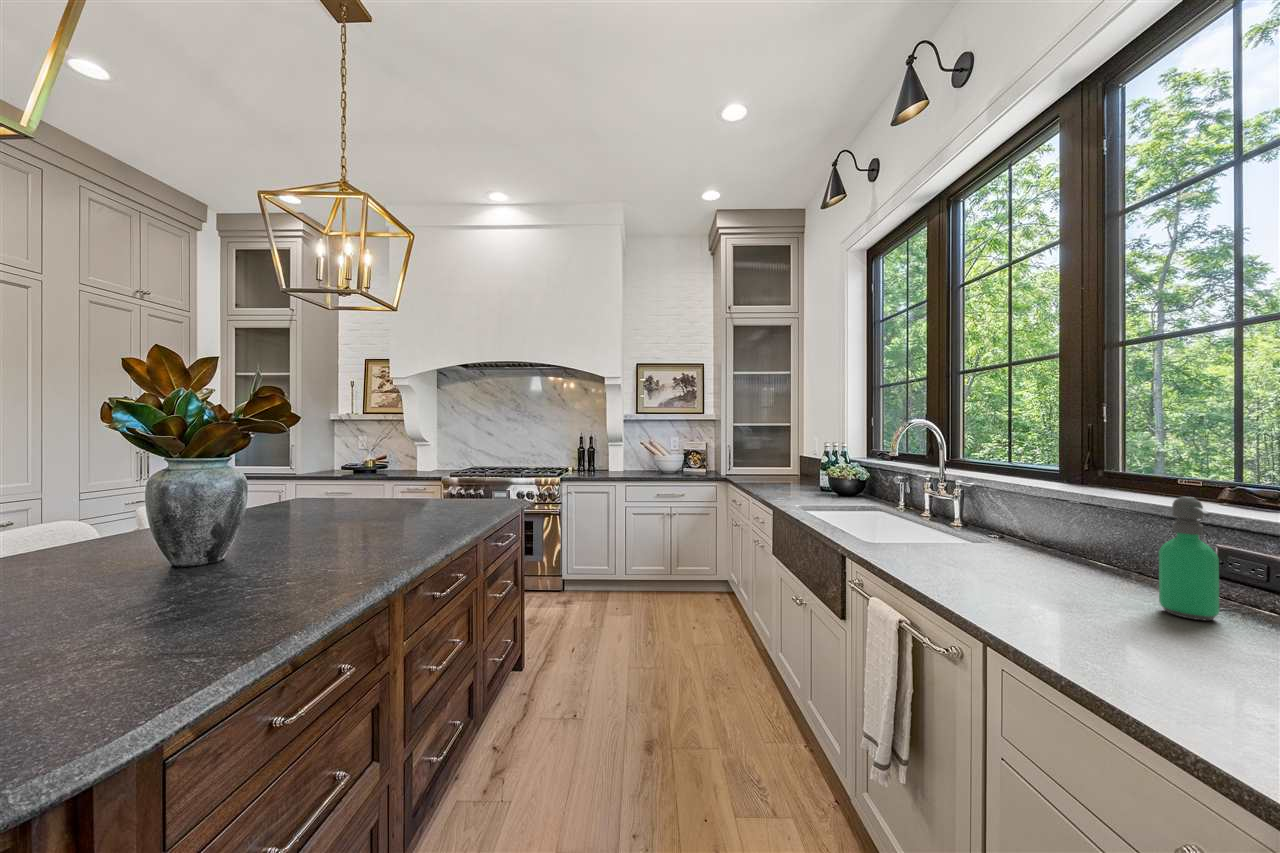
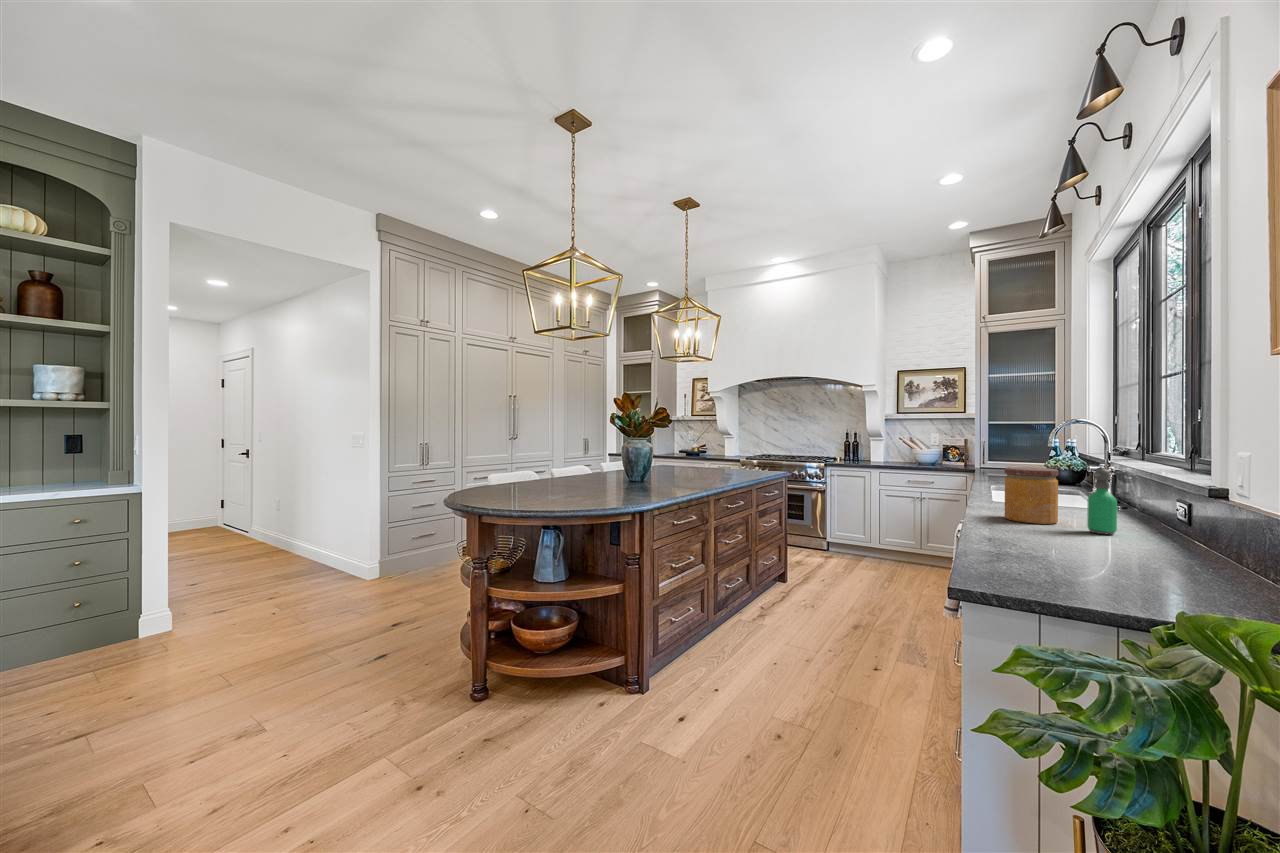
jar: none [979,492,1076,600] -> present [1005,467,1059,524]

